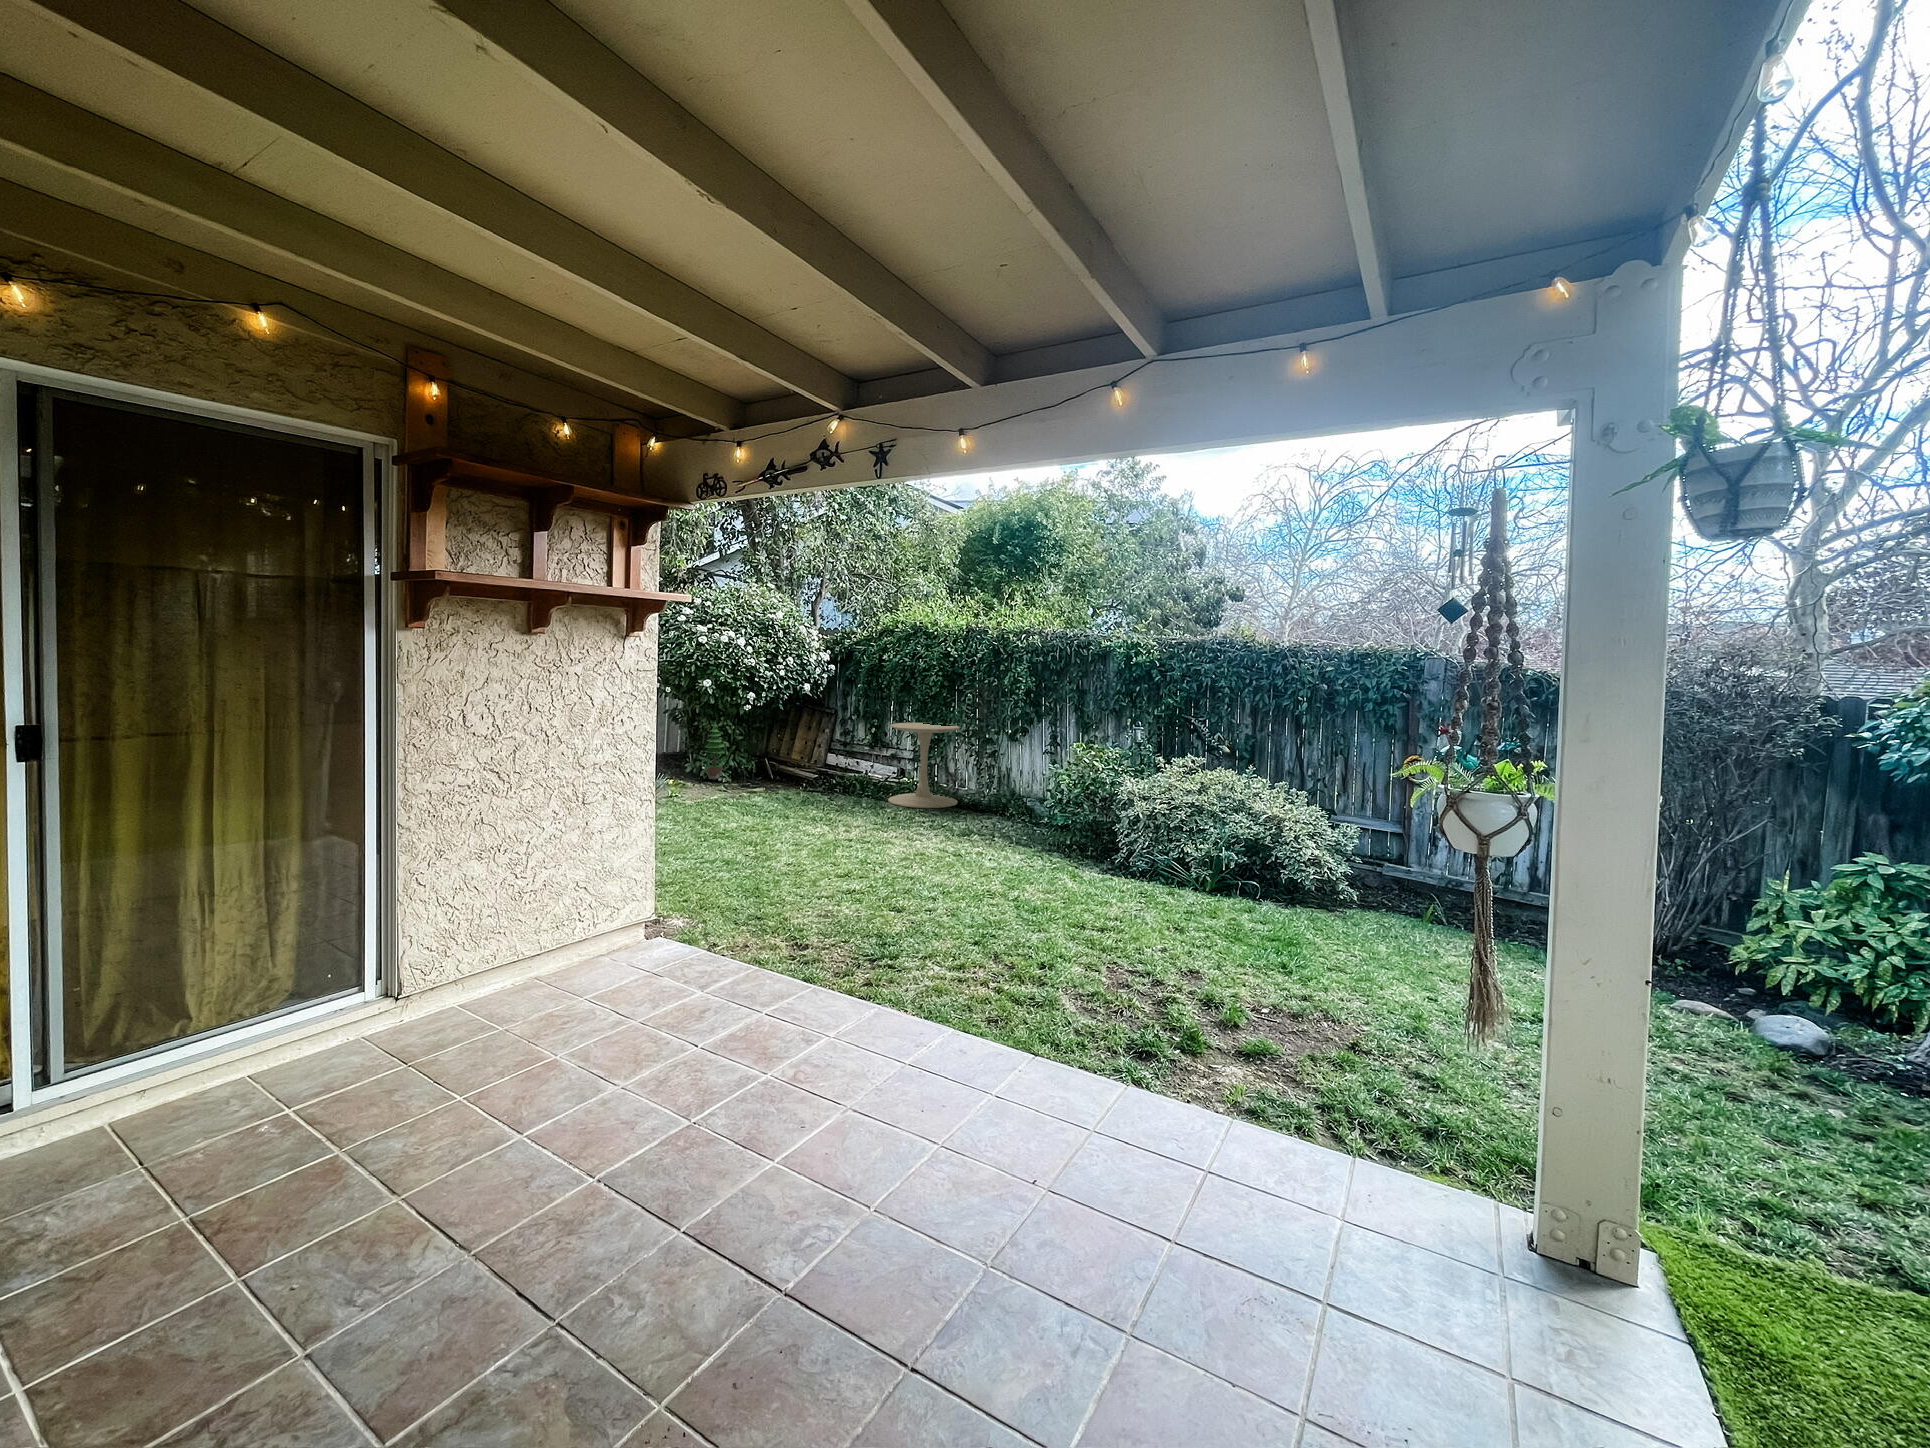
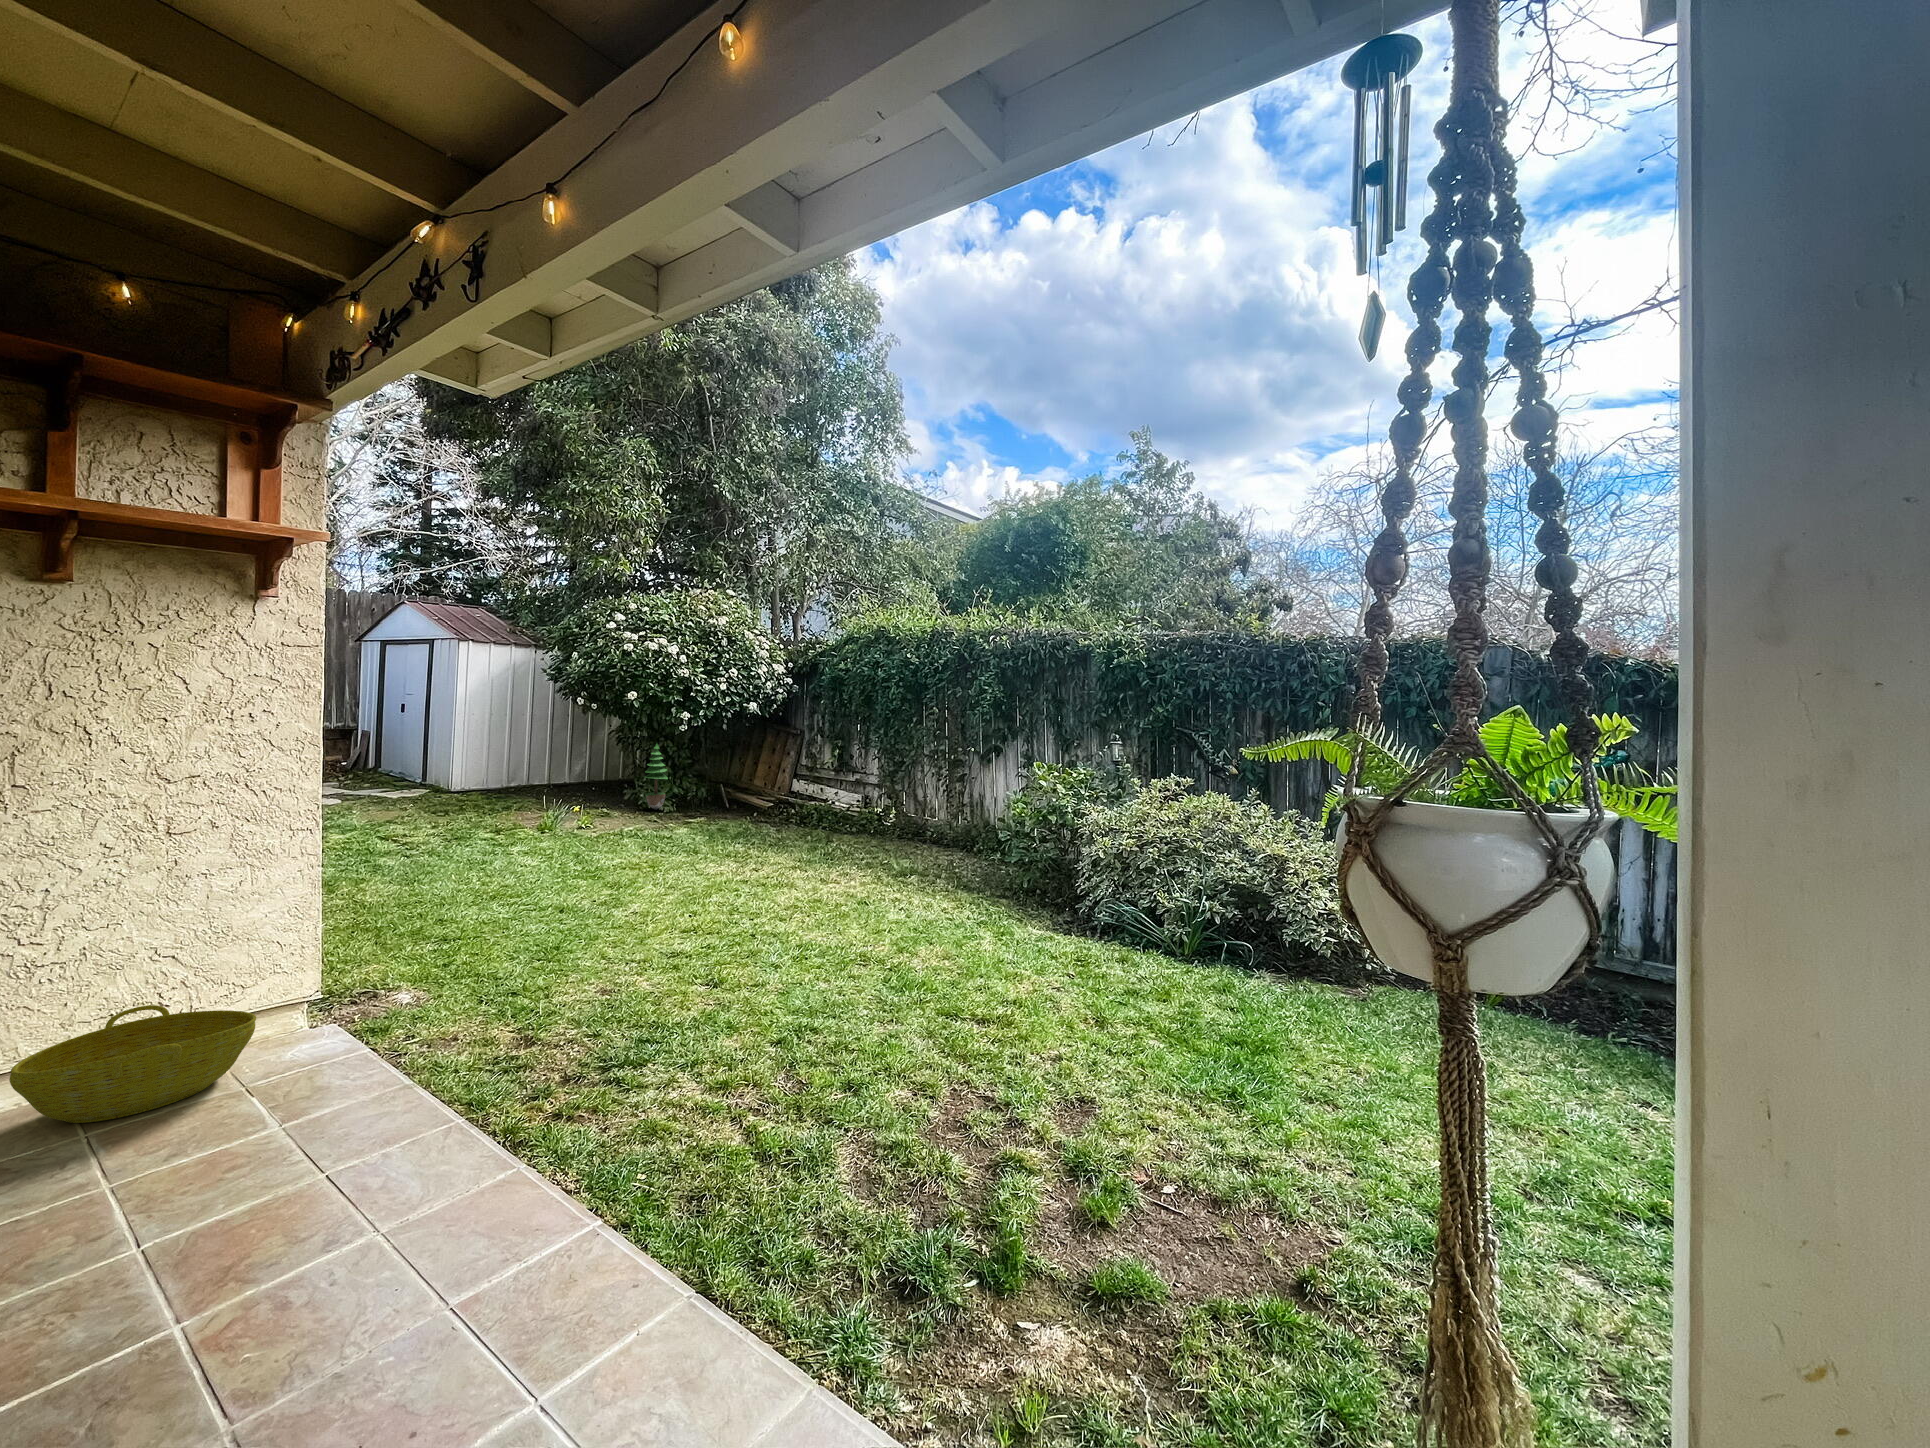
pedestal table: present [888,723,960,808] -> none [836,742,920,842]
basket: none [499,923,623,998] -> present [9,1005,256,1123]

